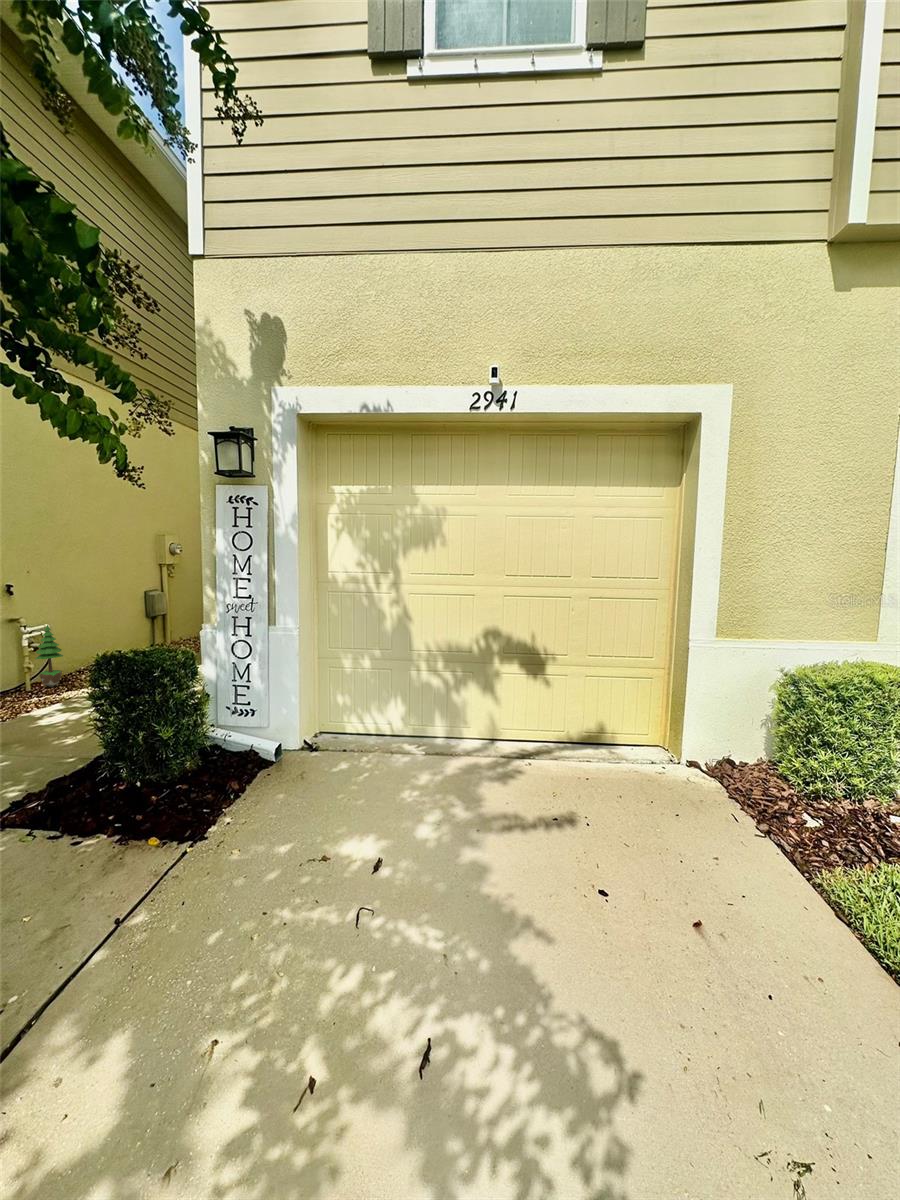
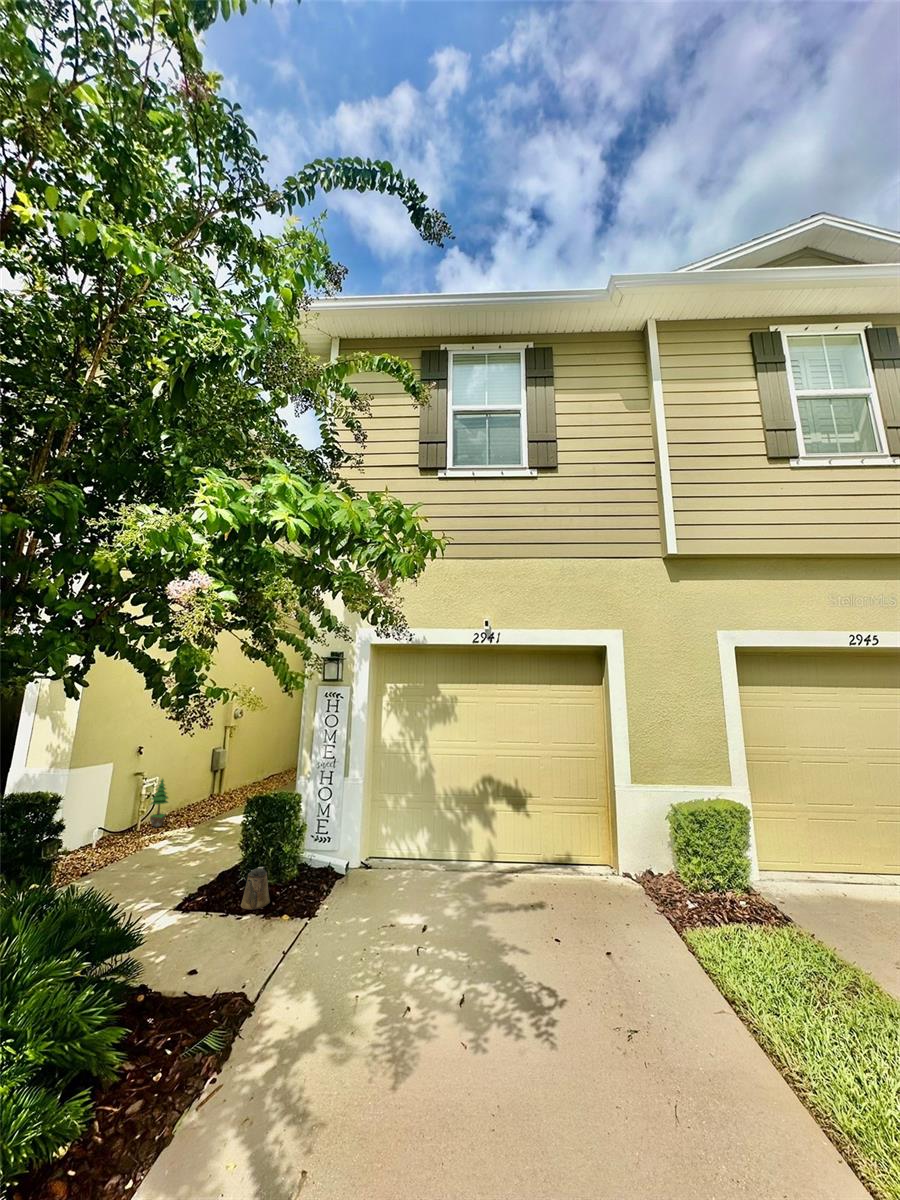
watering can: none [76,760,144,827] -> present [241,867,270,910]

